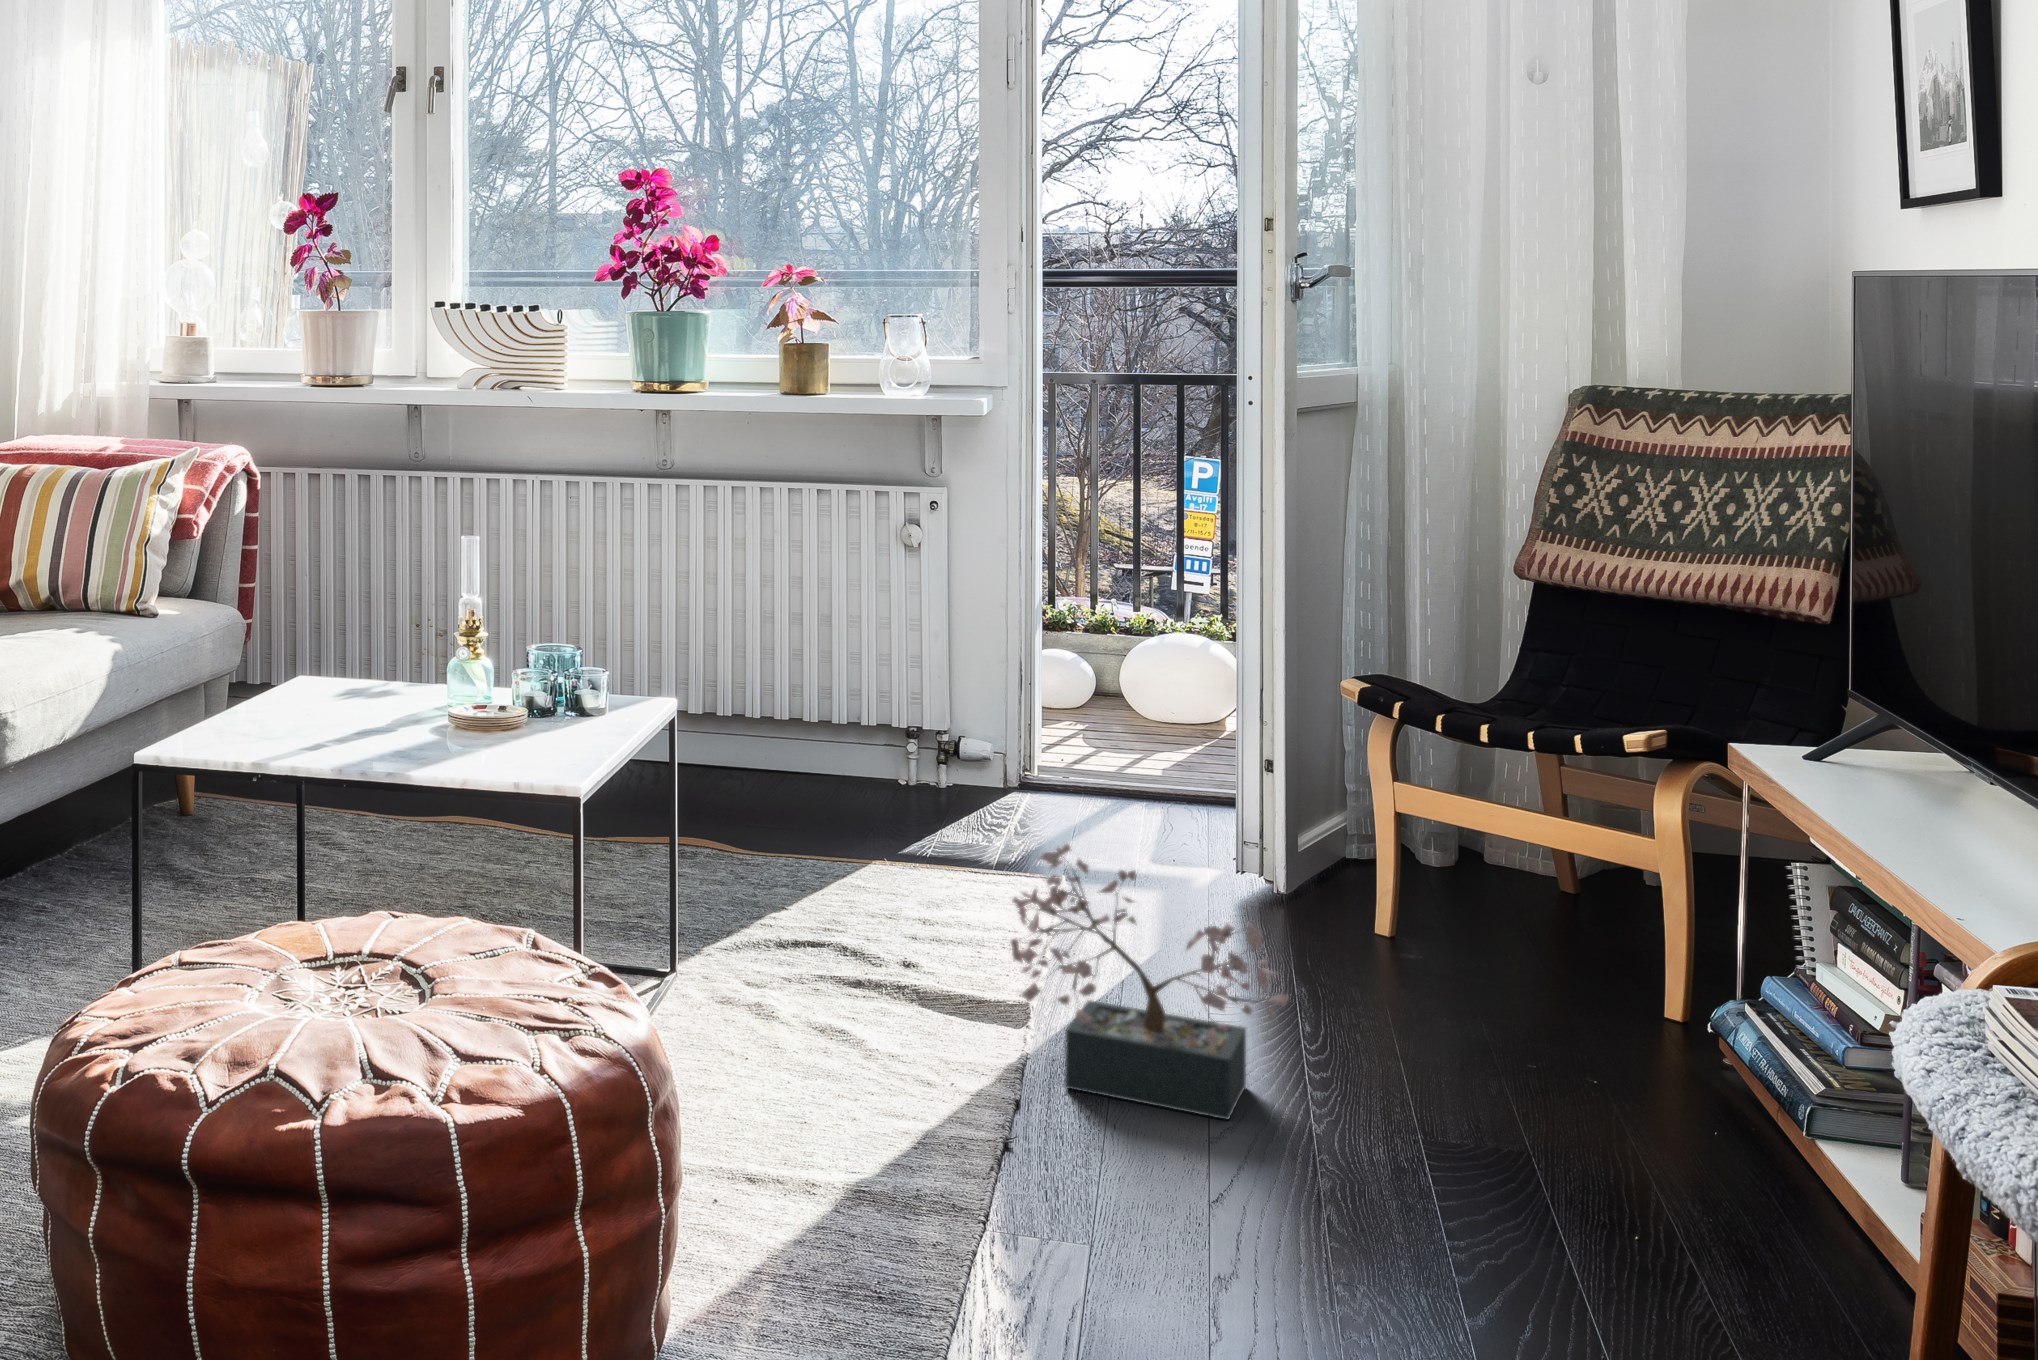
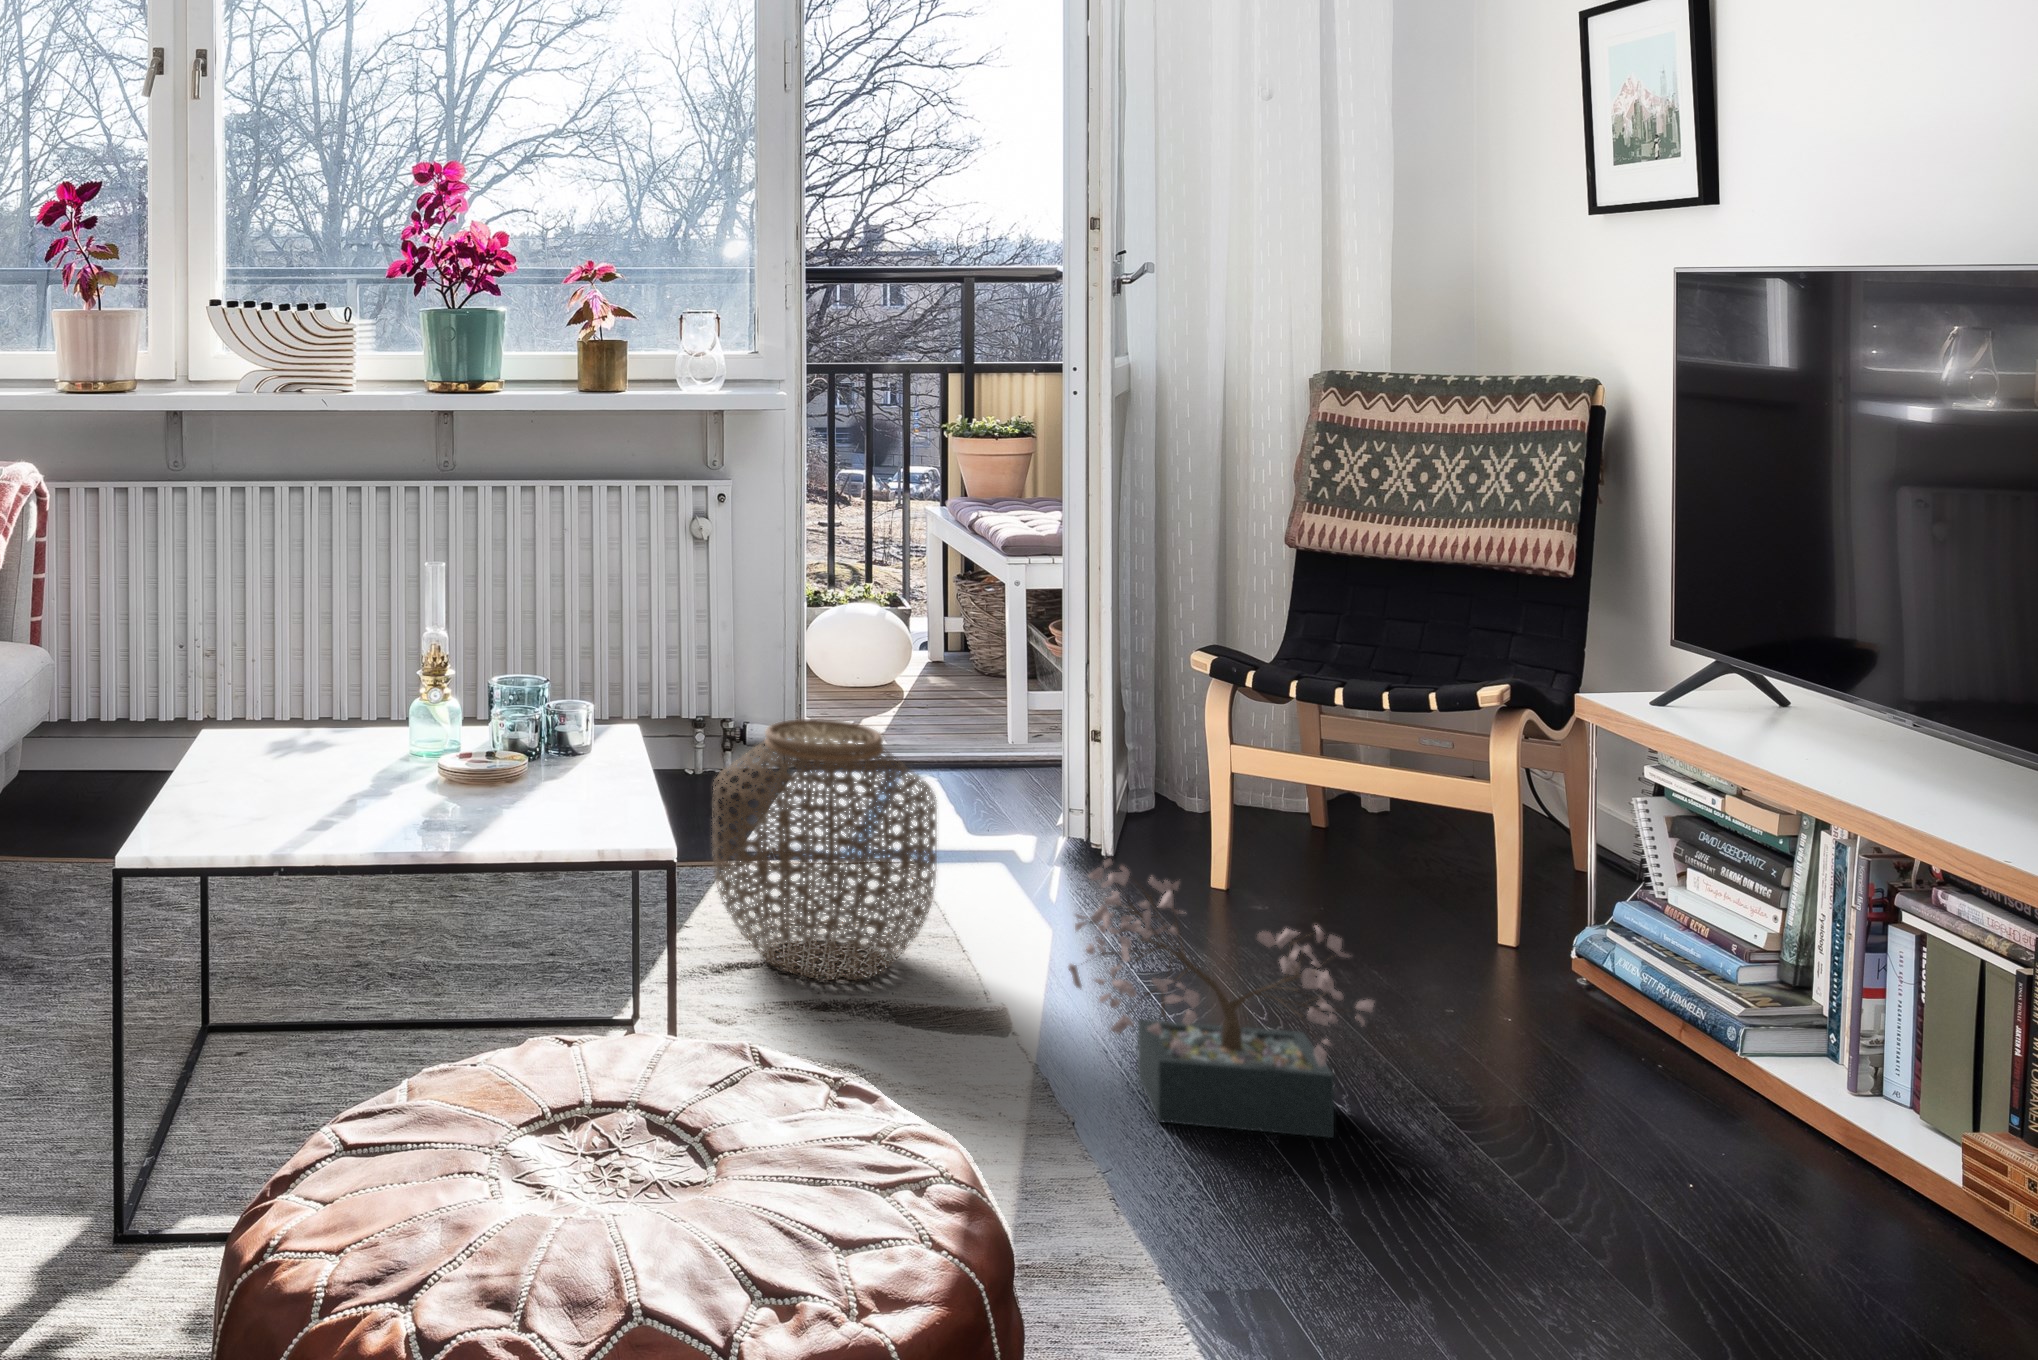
woven basket: none [777,712,992,958] -> present [712,719,937,980]

